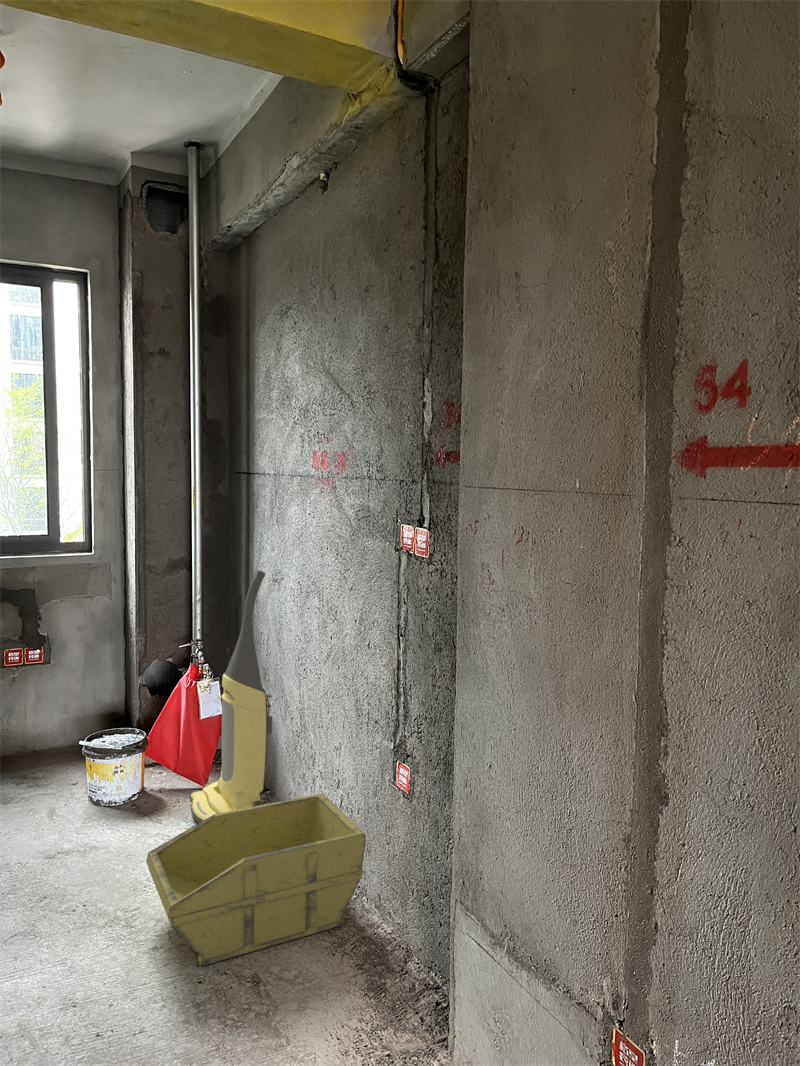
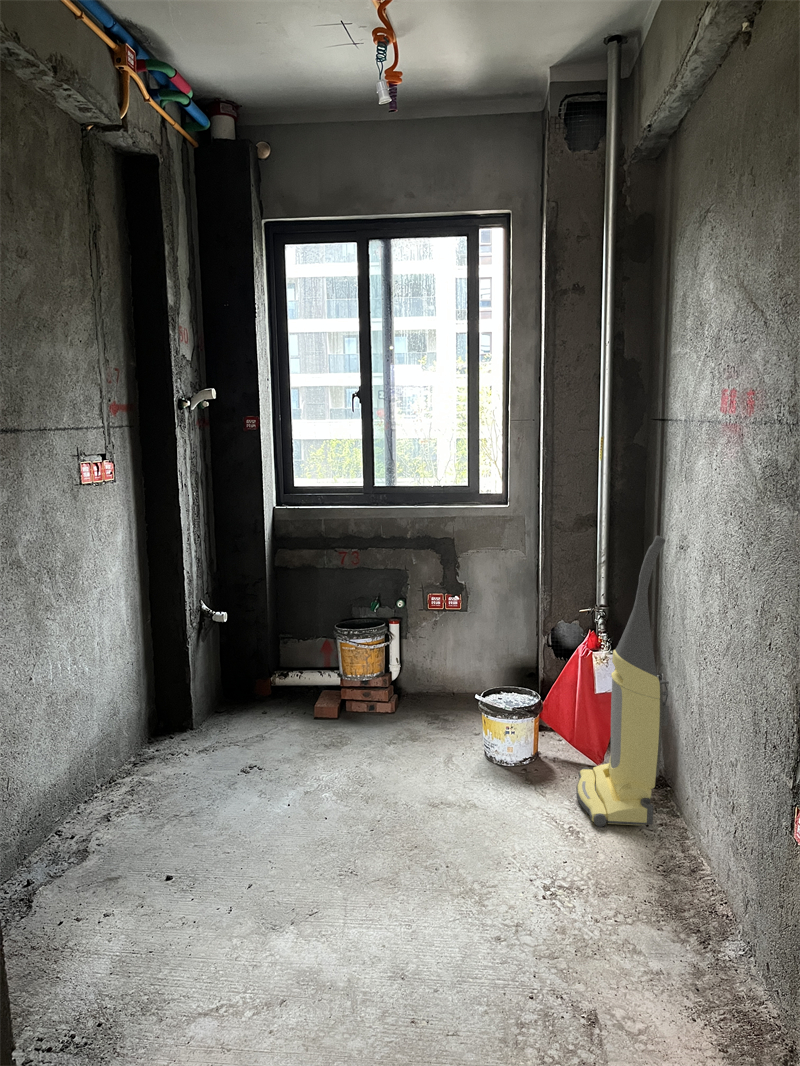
storage bin: present [146,793,366,966] -> none [501,809,755,991]

